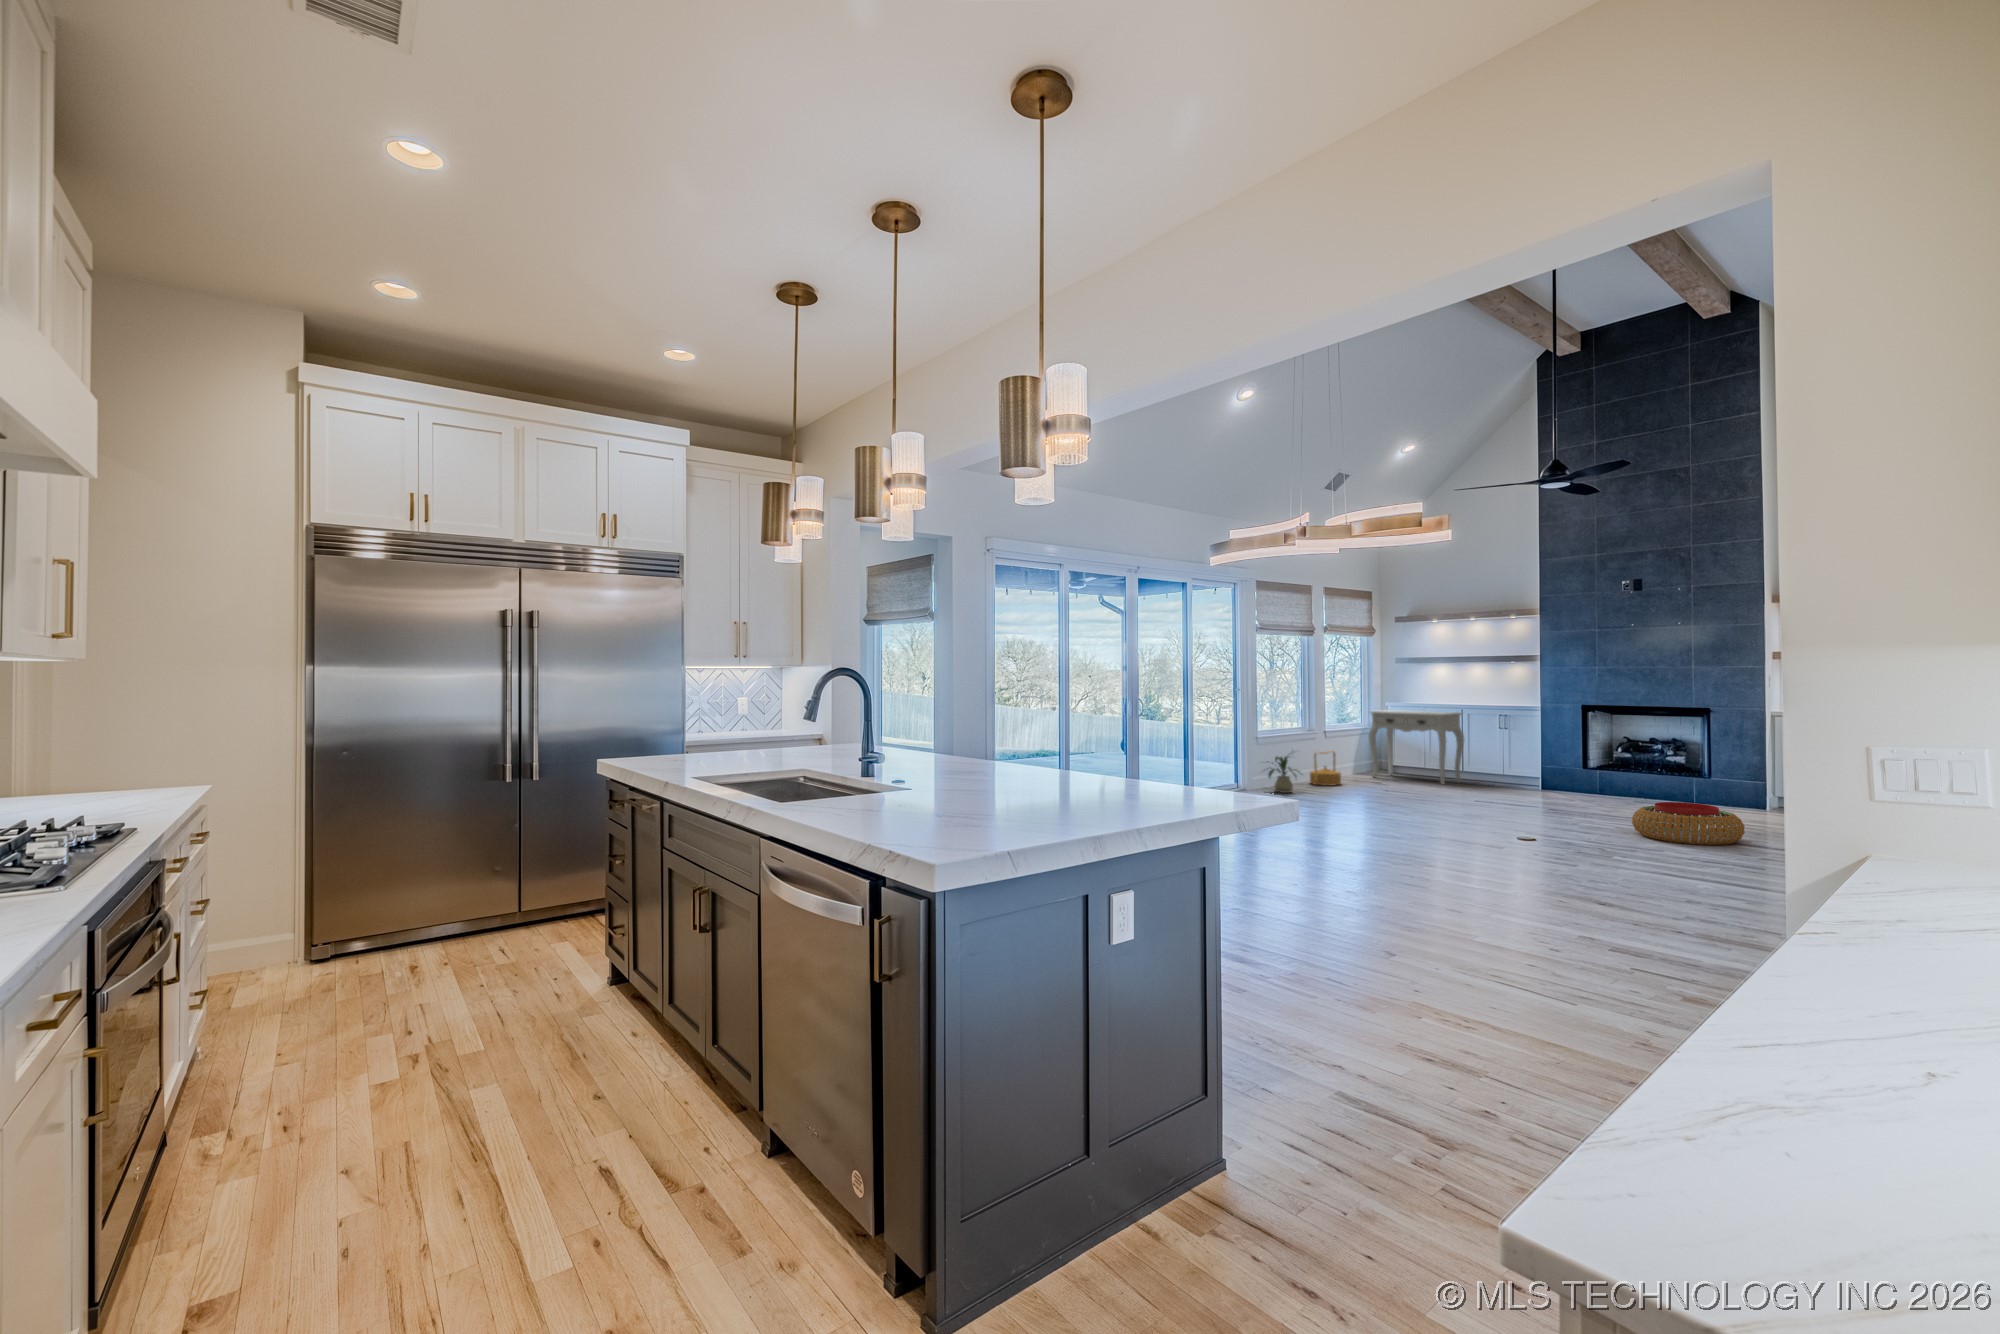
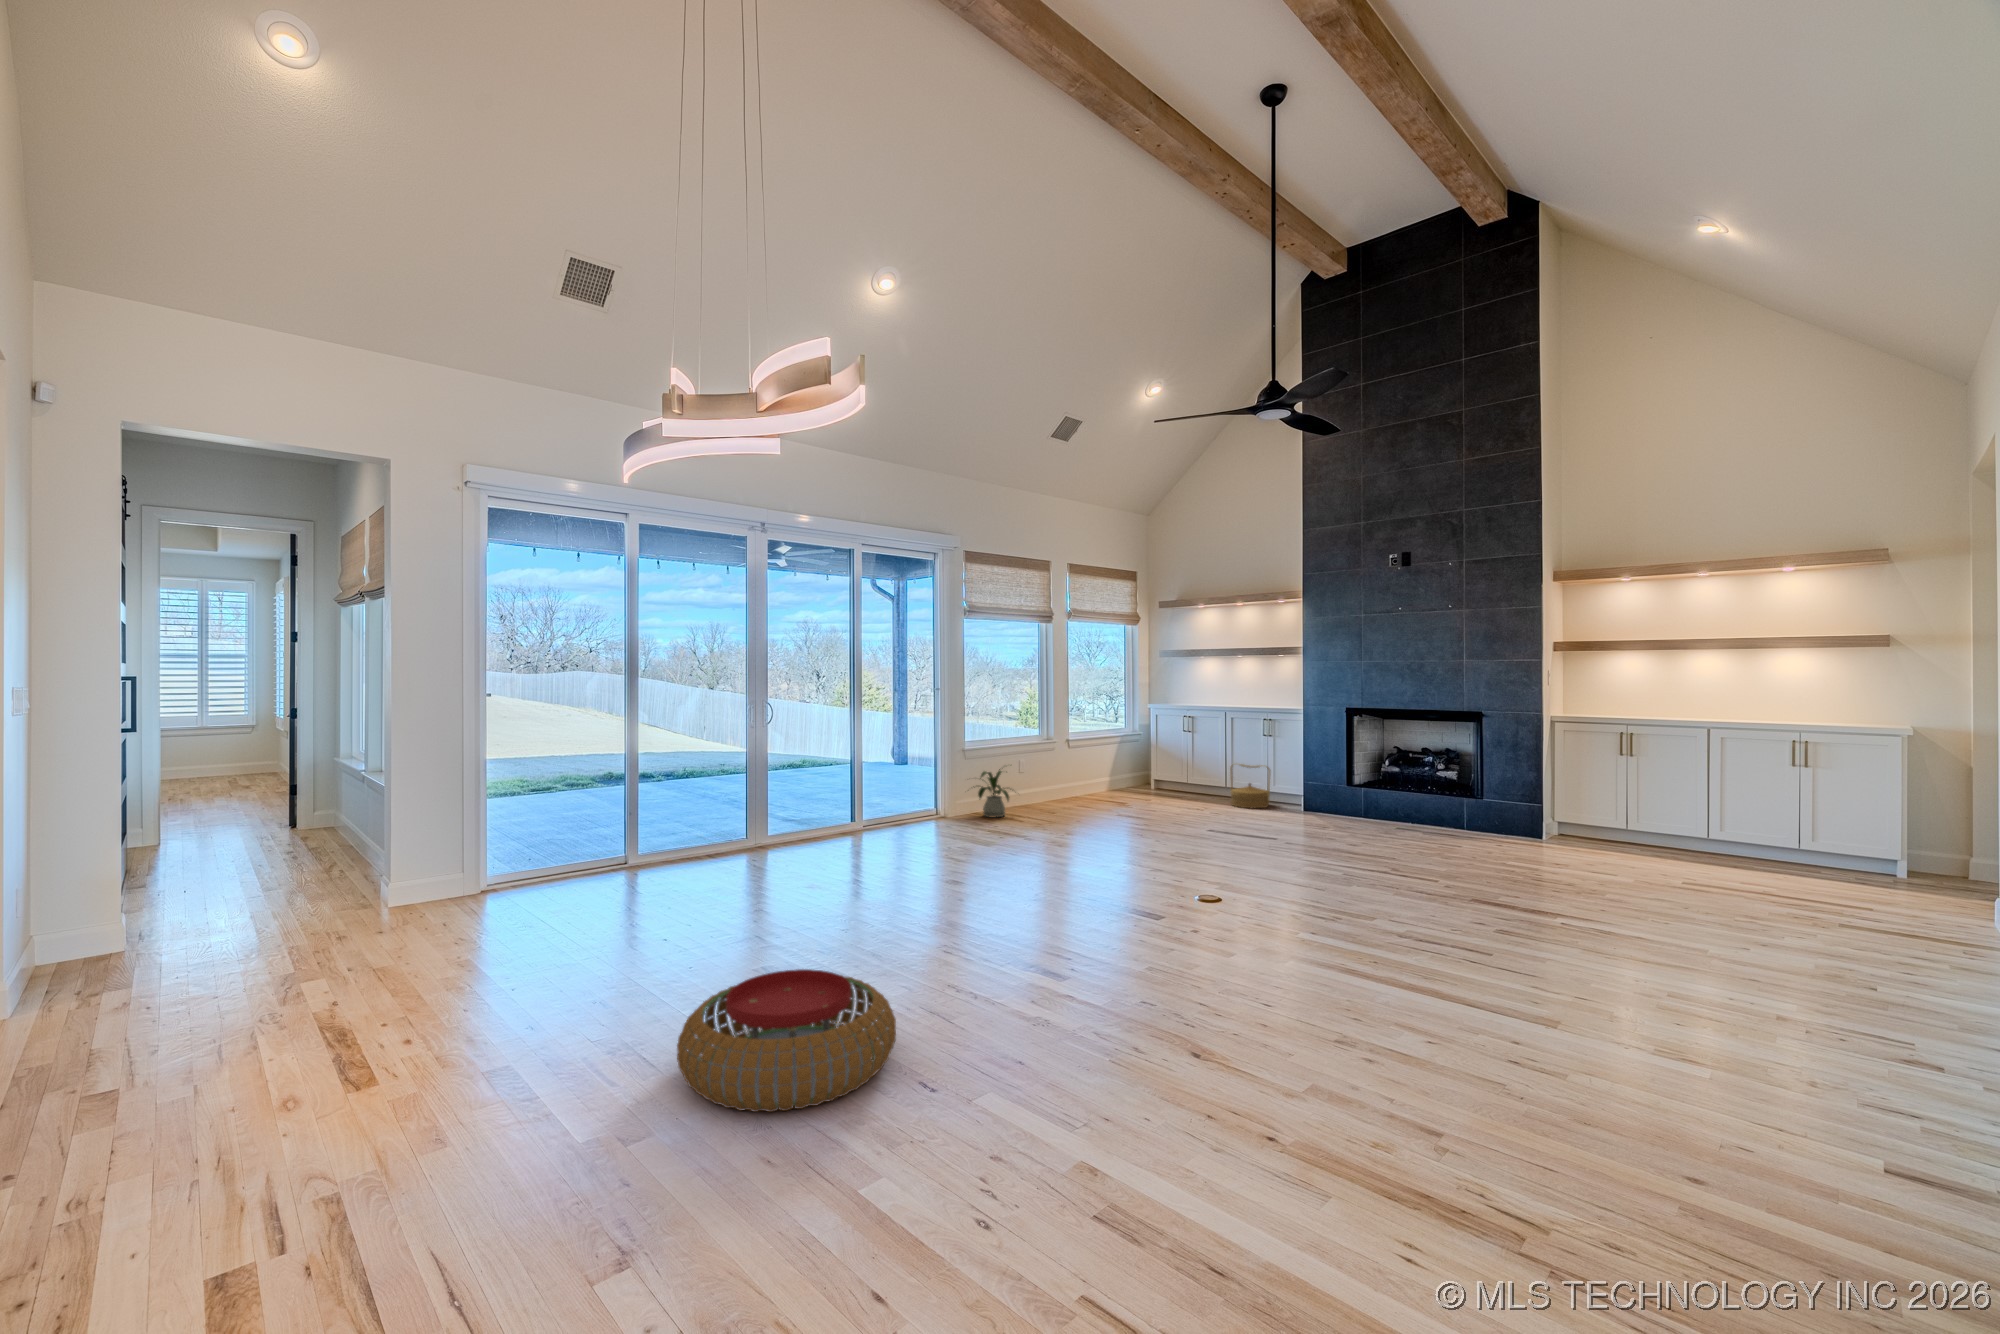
console table: present [1368,710,1464,785] -> none [1123,712,1226,804]
woven basket: present [1310,750,1341,786] -> present [1230,764,1270,808]
pouf: present [1632,802,1745,845] -> present [677,969,896,1112]

